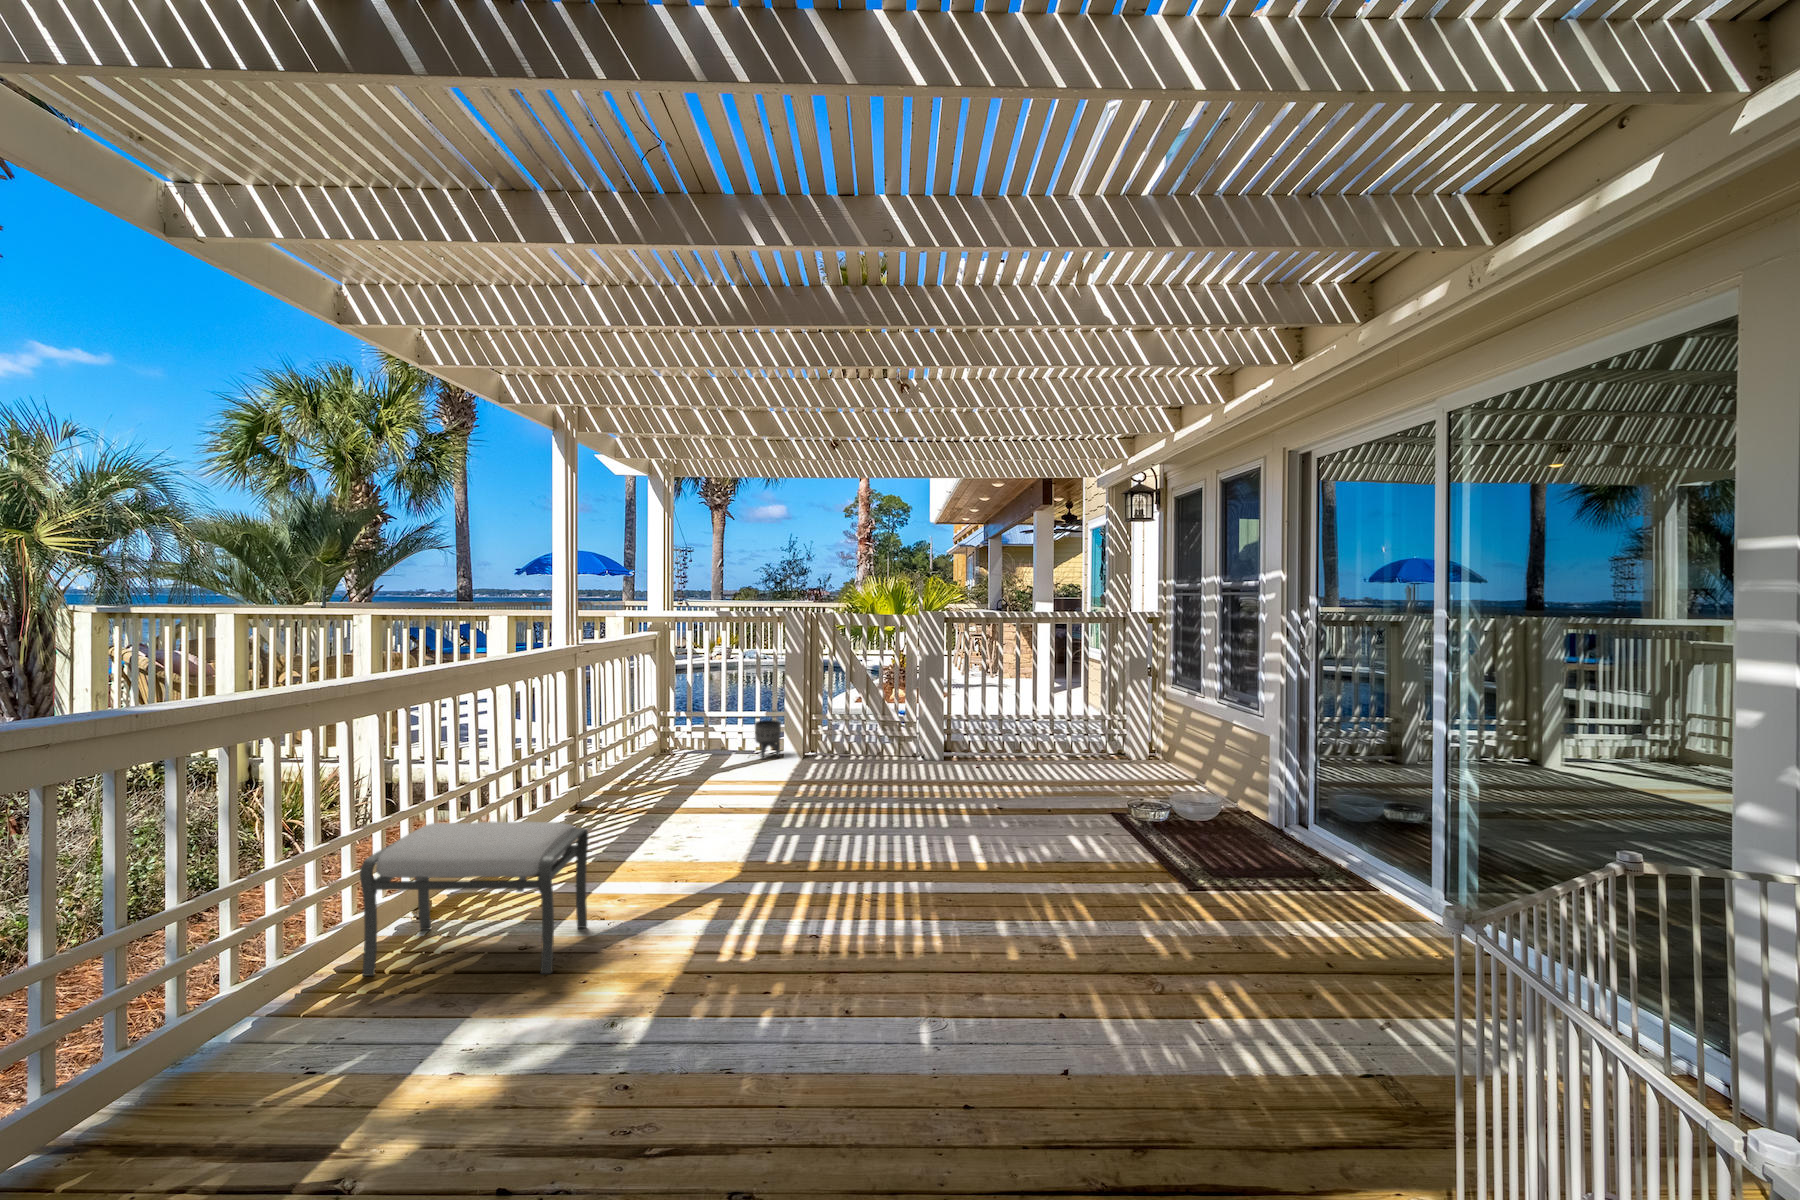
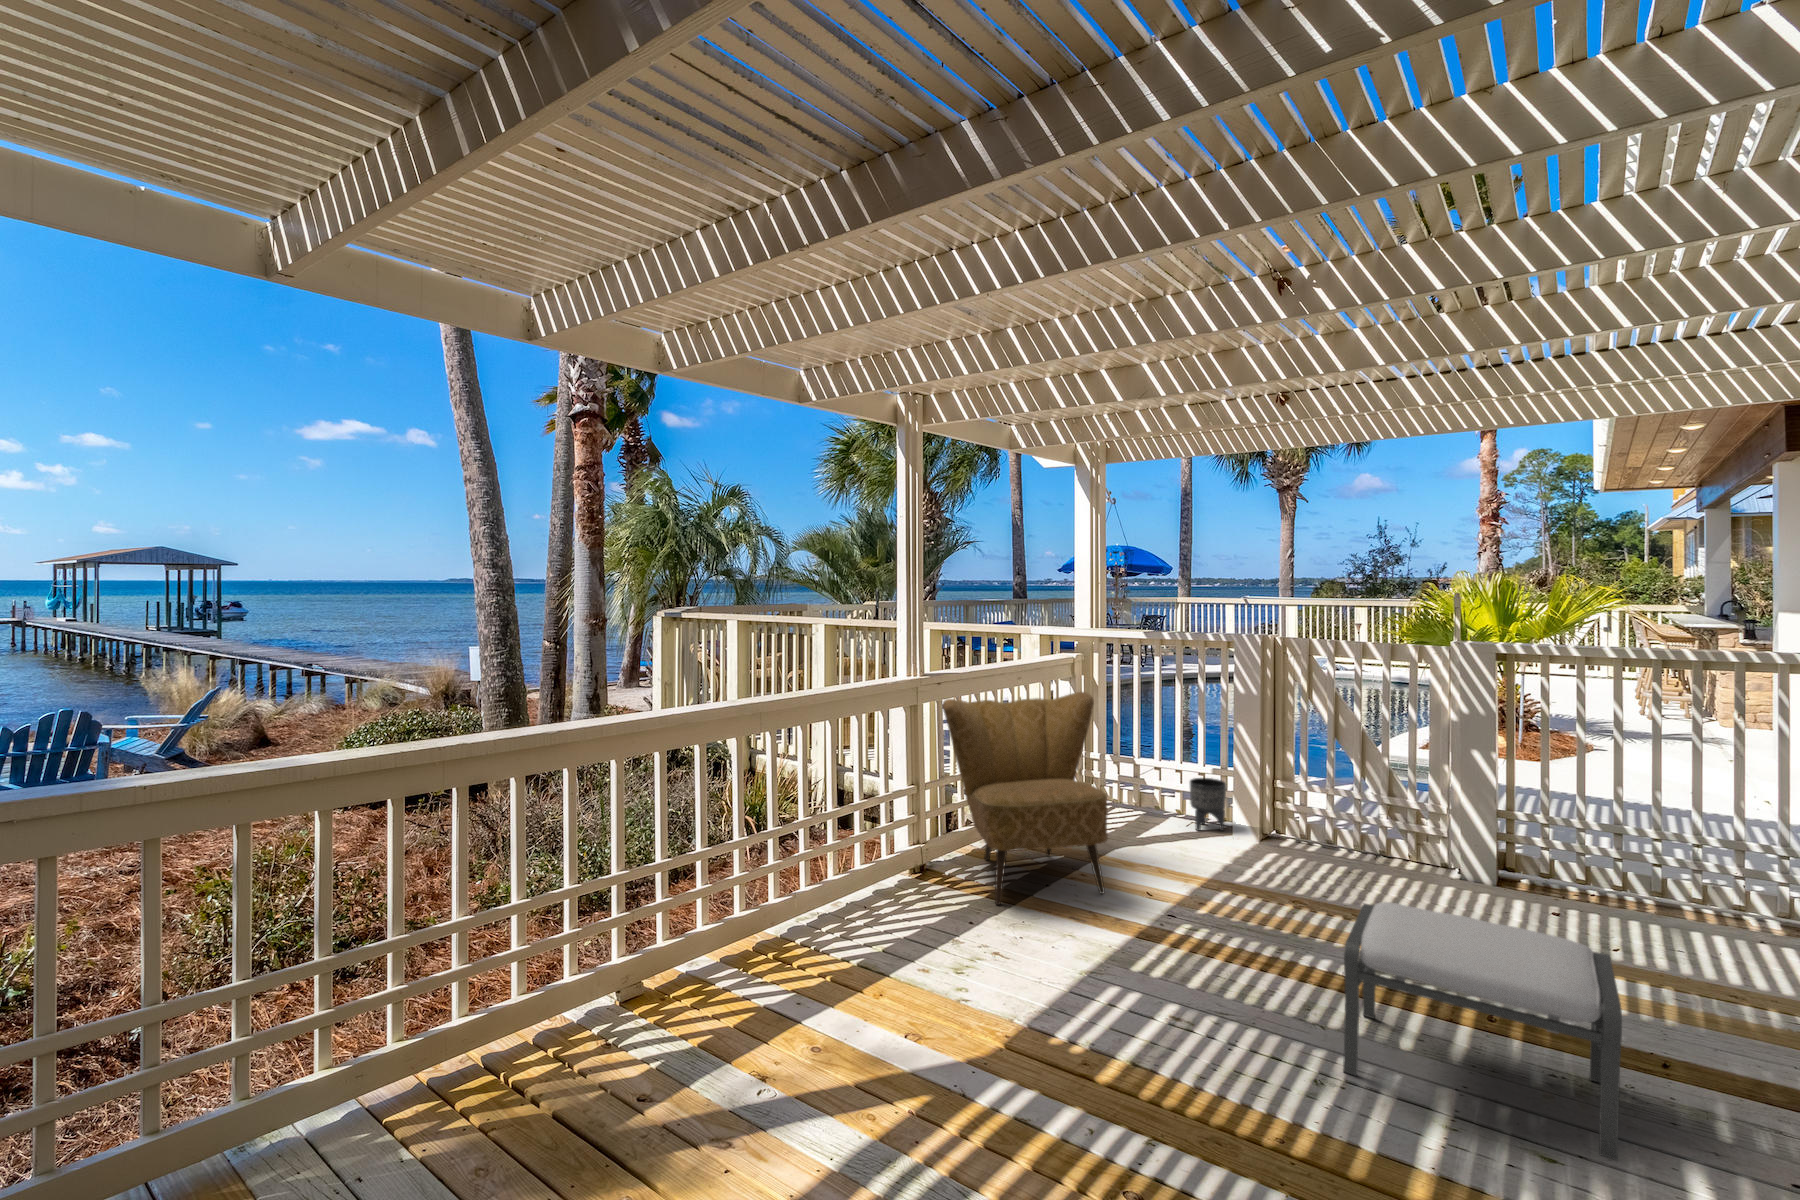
armchair: none [591,652,735,817] -> present [942,692,1108,905]
ottoman: present [360,822,588,976] -> present [1343,902,1622,1160]

